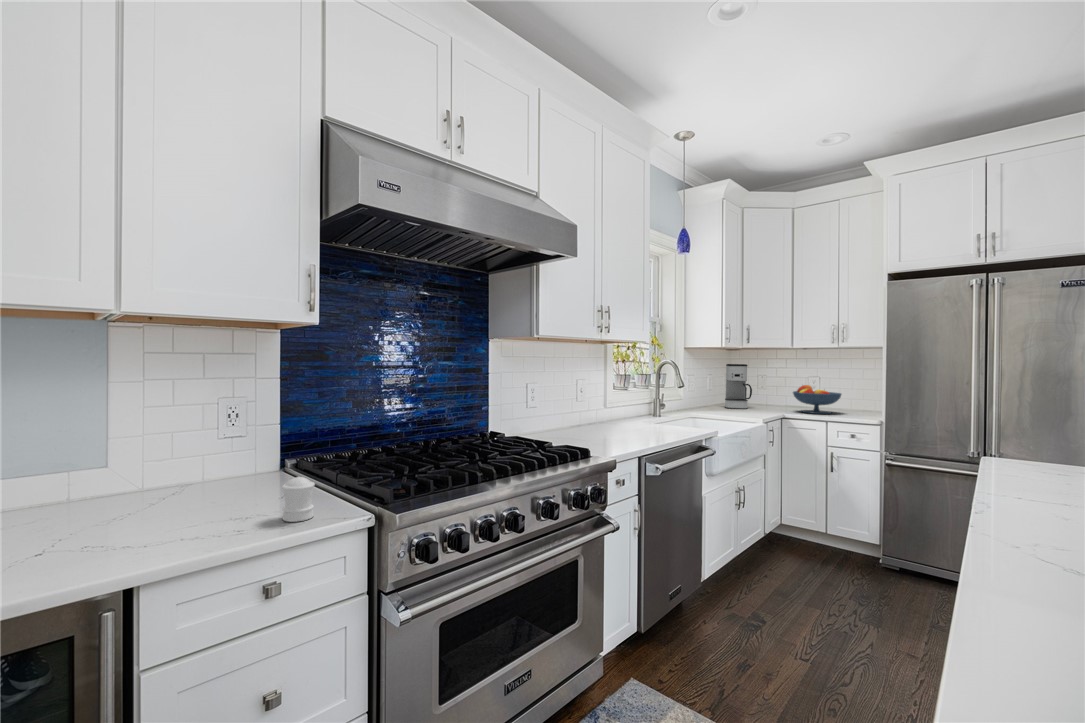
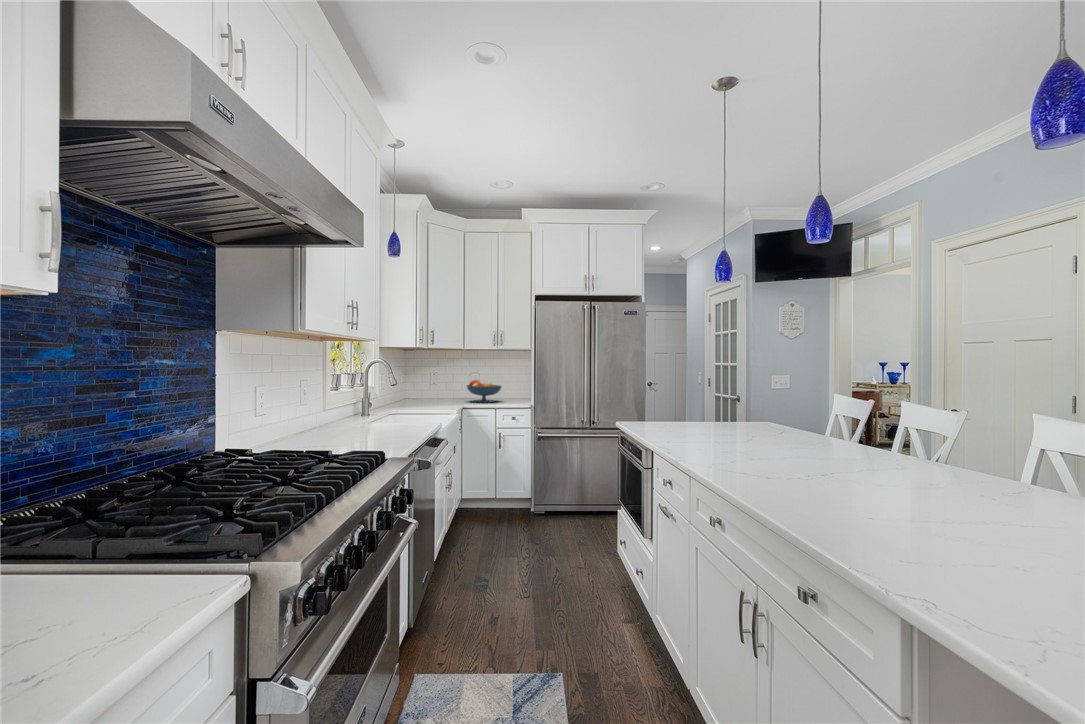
coffee maker: present [725,364,752,409] -> none [407,363,432,403]
salt shaker: present [282,477,315,522] -> none [63,560,135,646]

